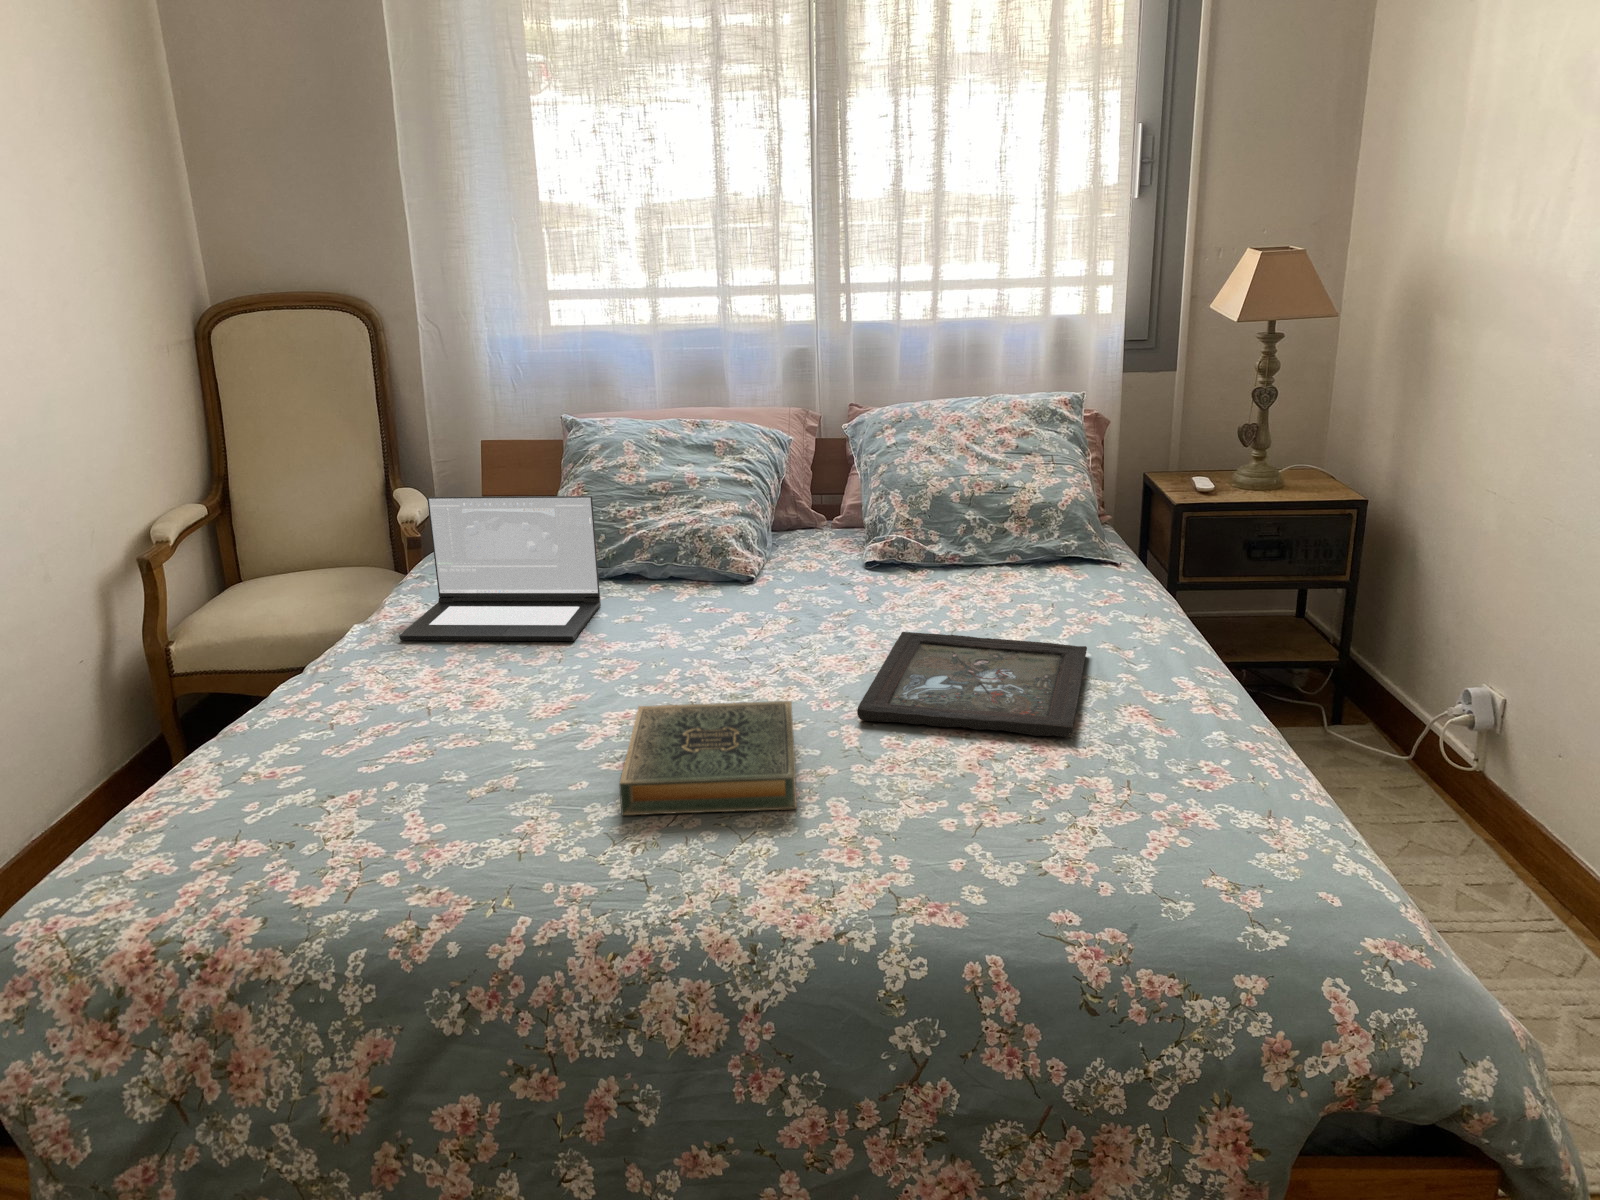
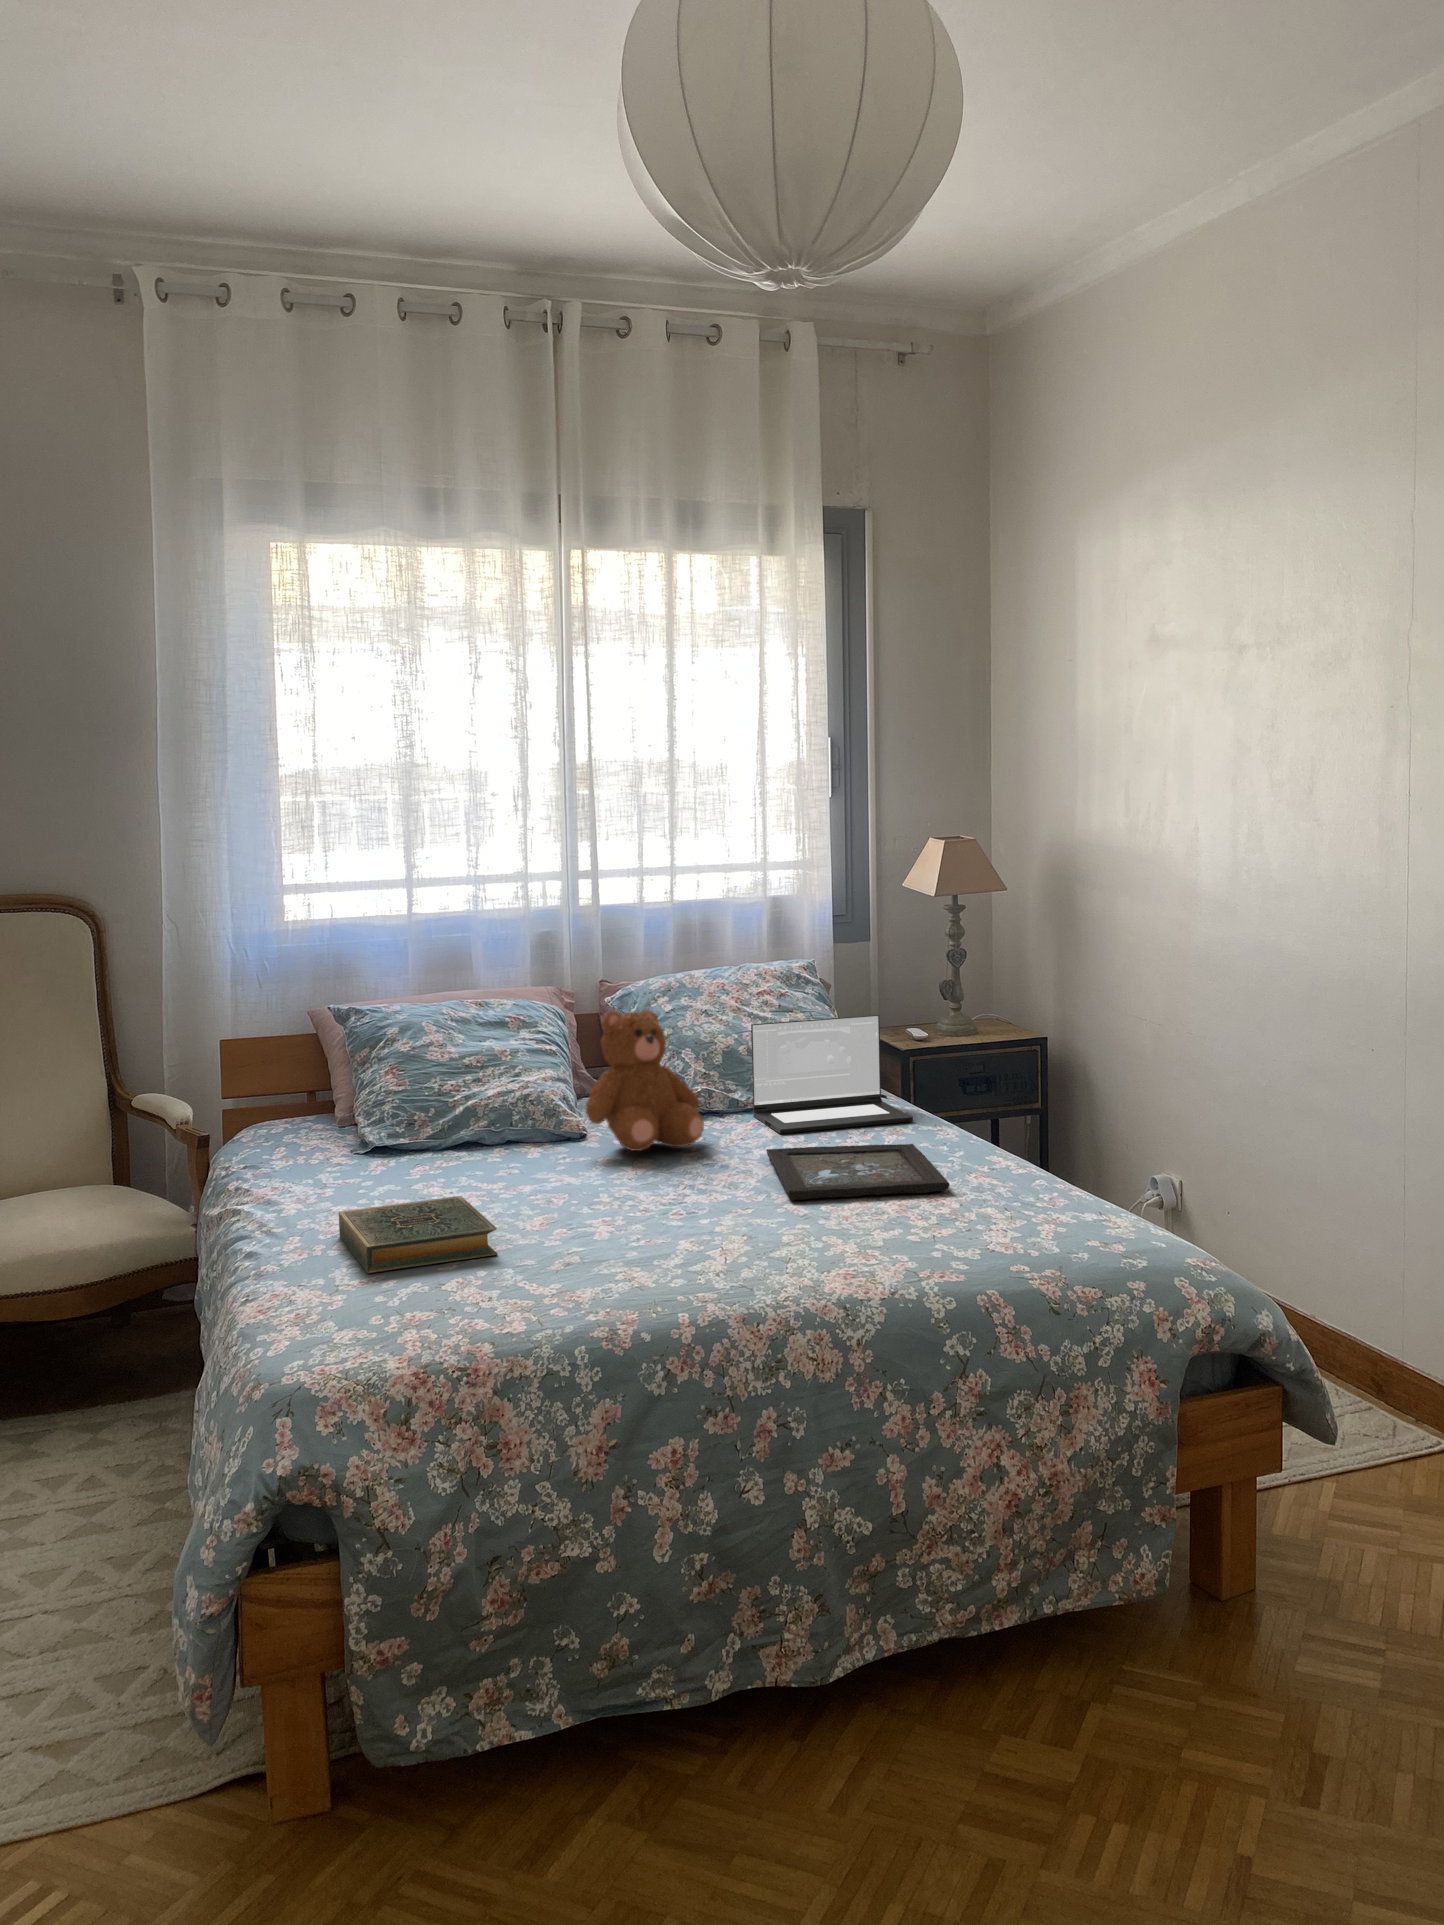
teddy bear: none [715,447,861,615] -> present [586,1010,704,1151]
laptop: present [399,496,601,641] -> present [751,1015,913,1134]
hardback book: present [619,701,797,815] -> present [339,1196,498,1273]

